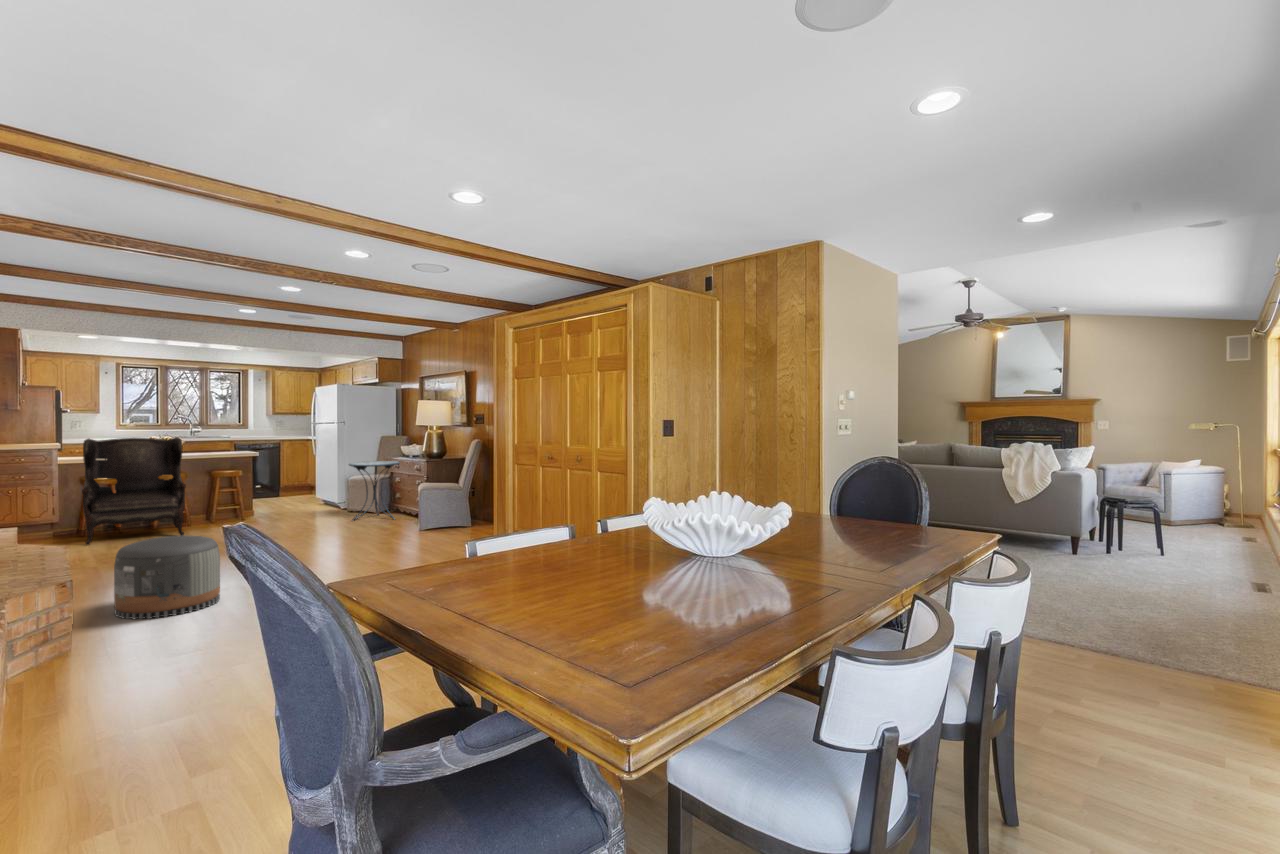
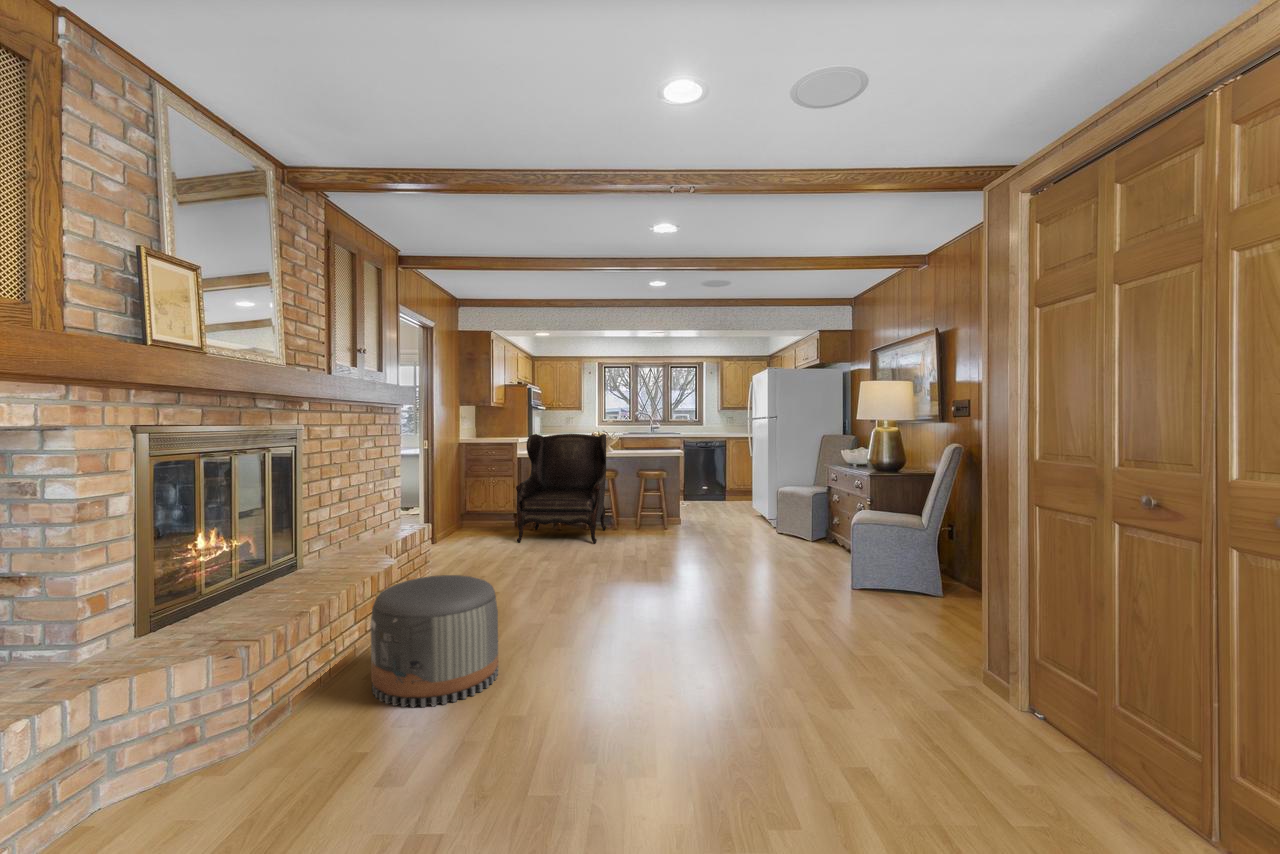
side table: present [349,461,400,521] -> none [769,469,837,554]

